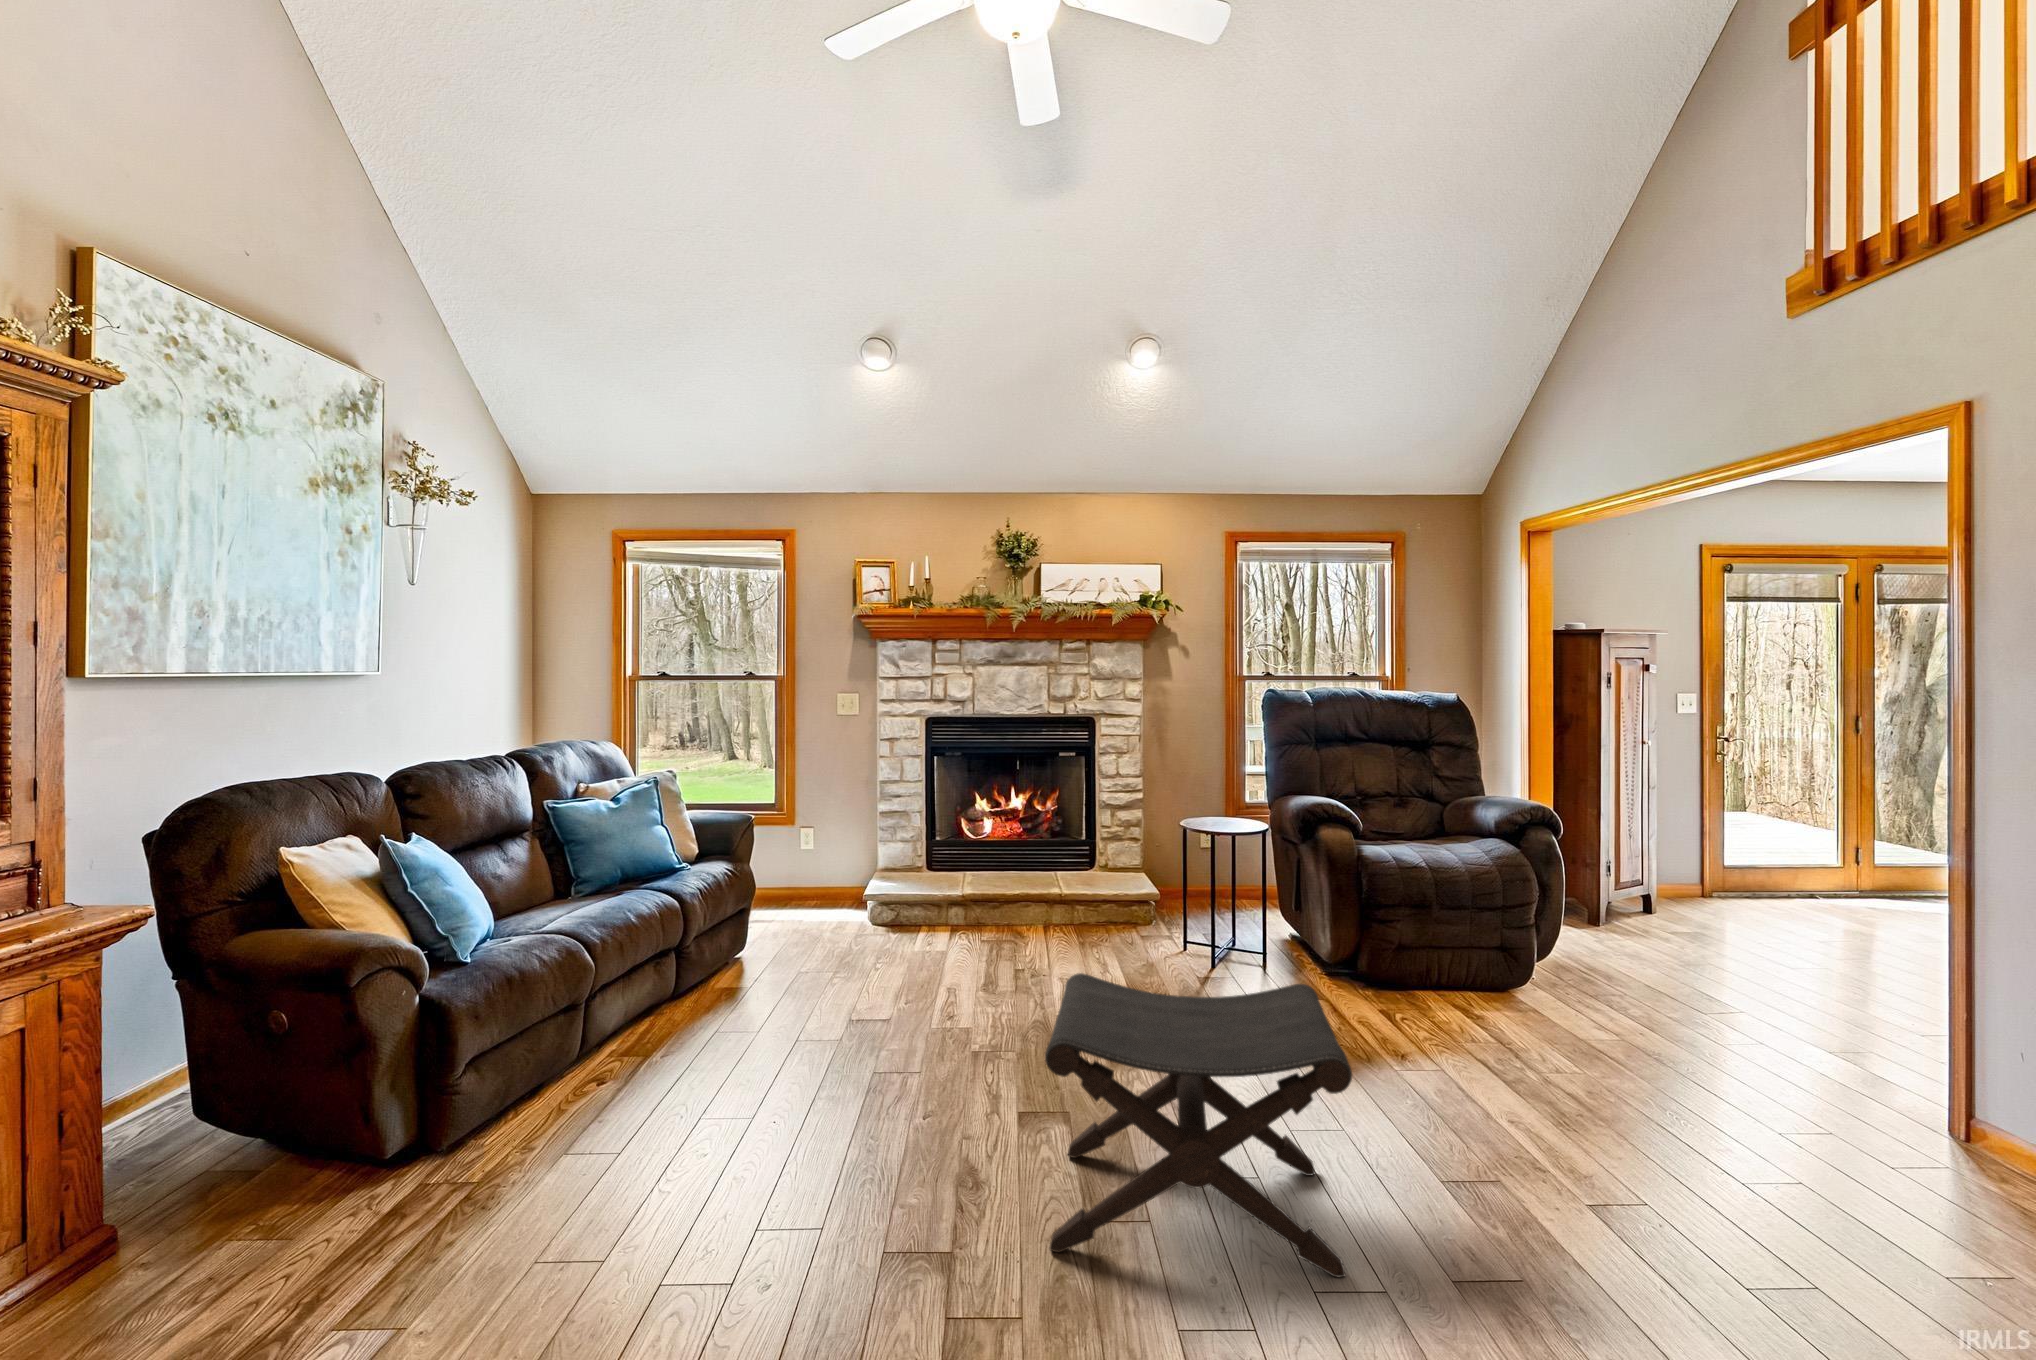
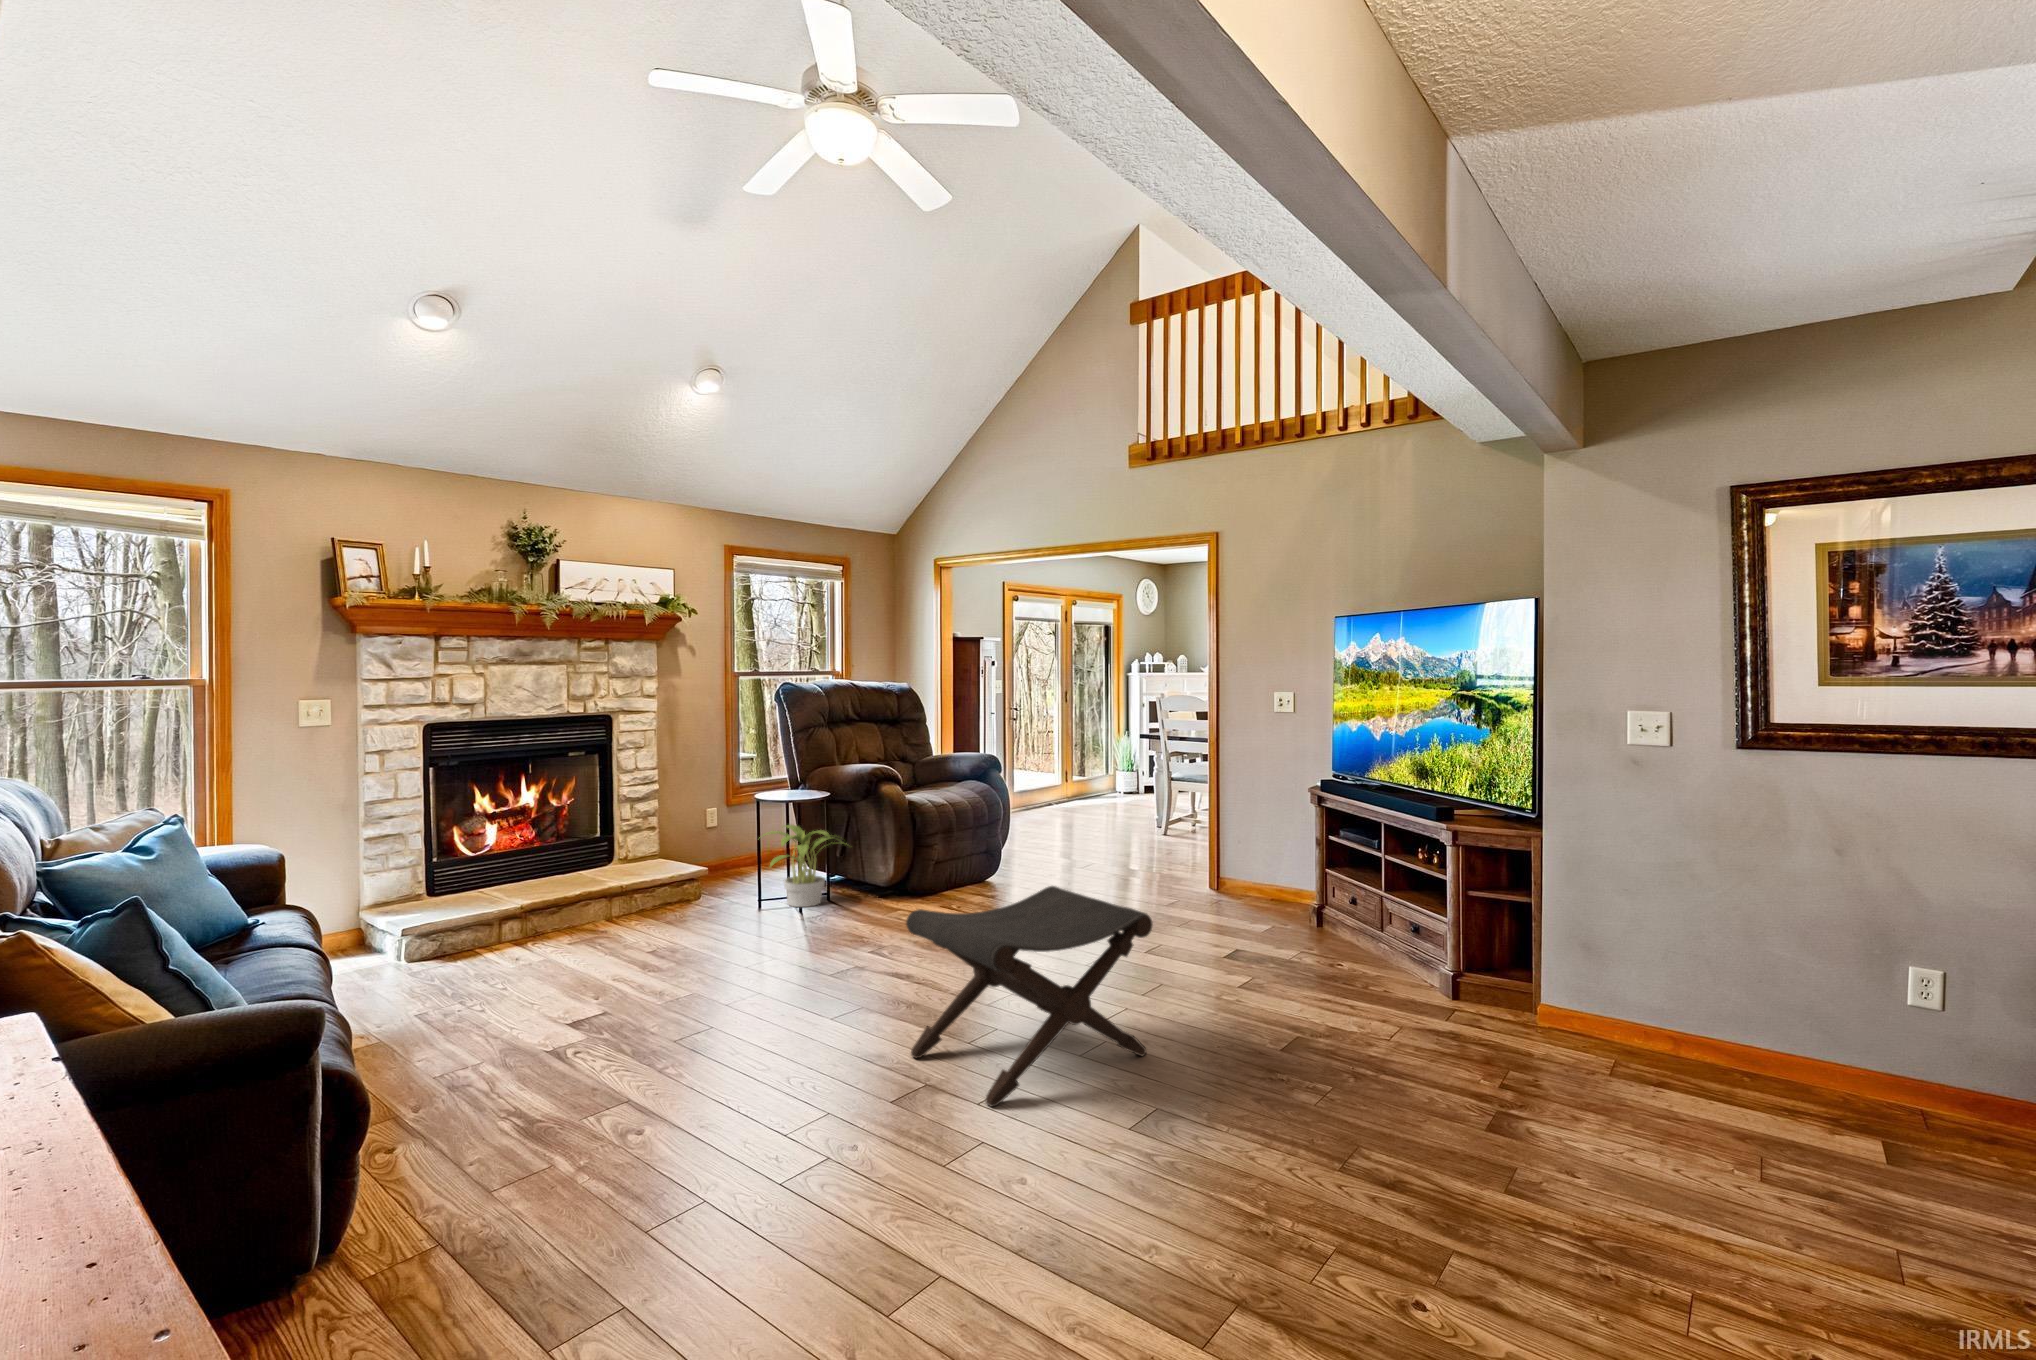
potted plant: none [1187,851,1292,949] -> present [765,825,842,907]

